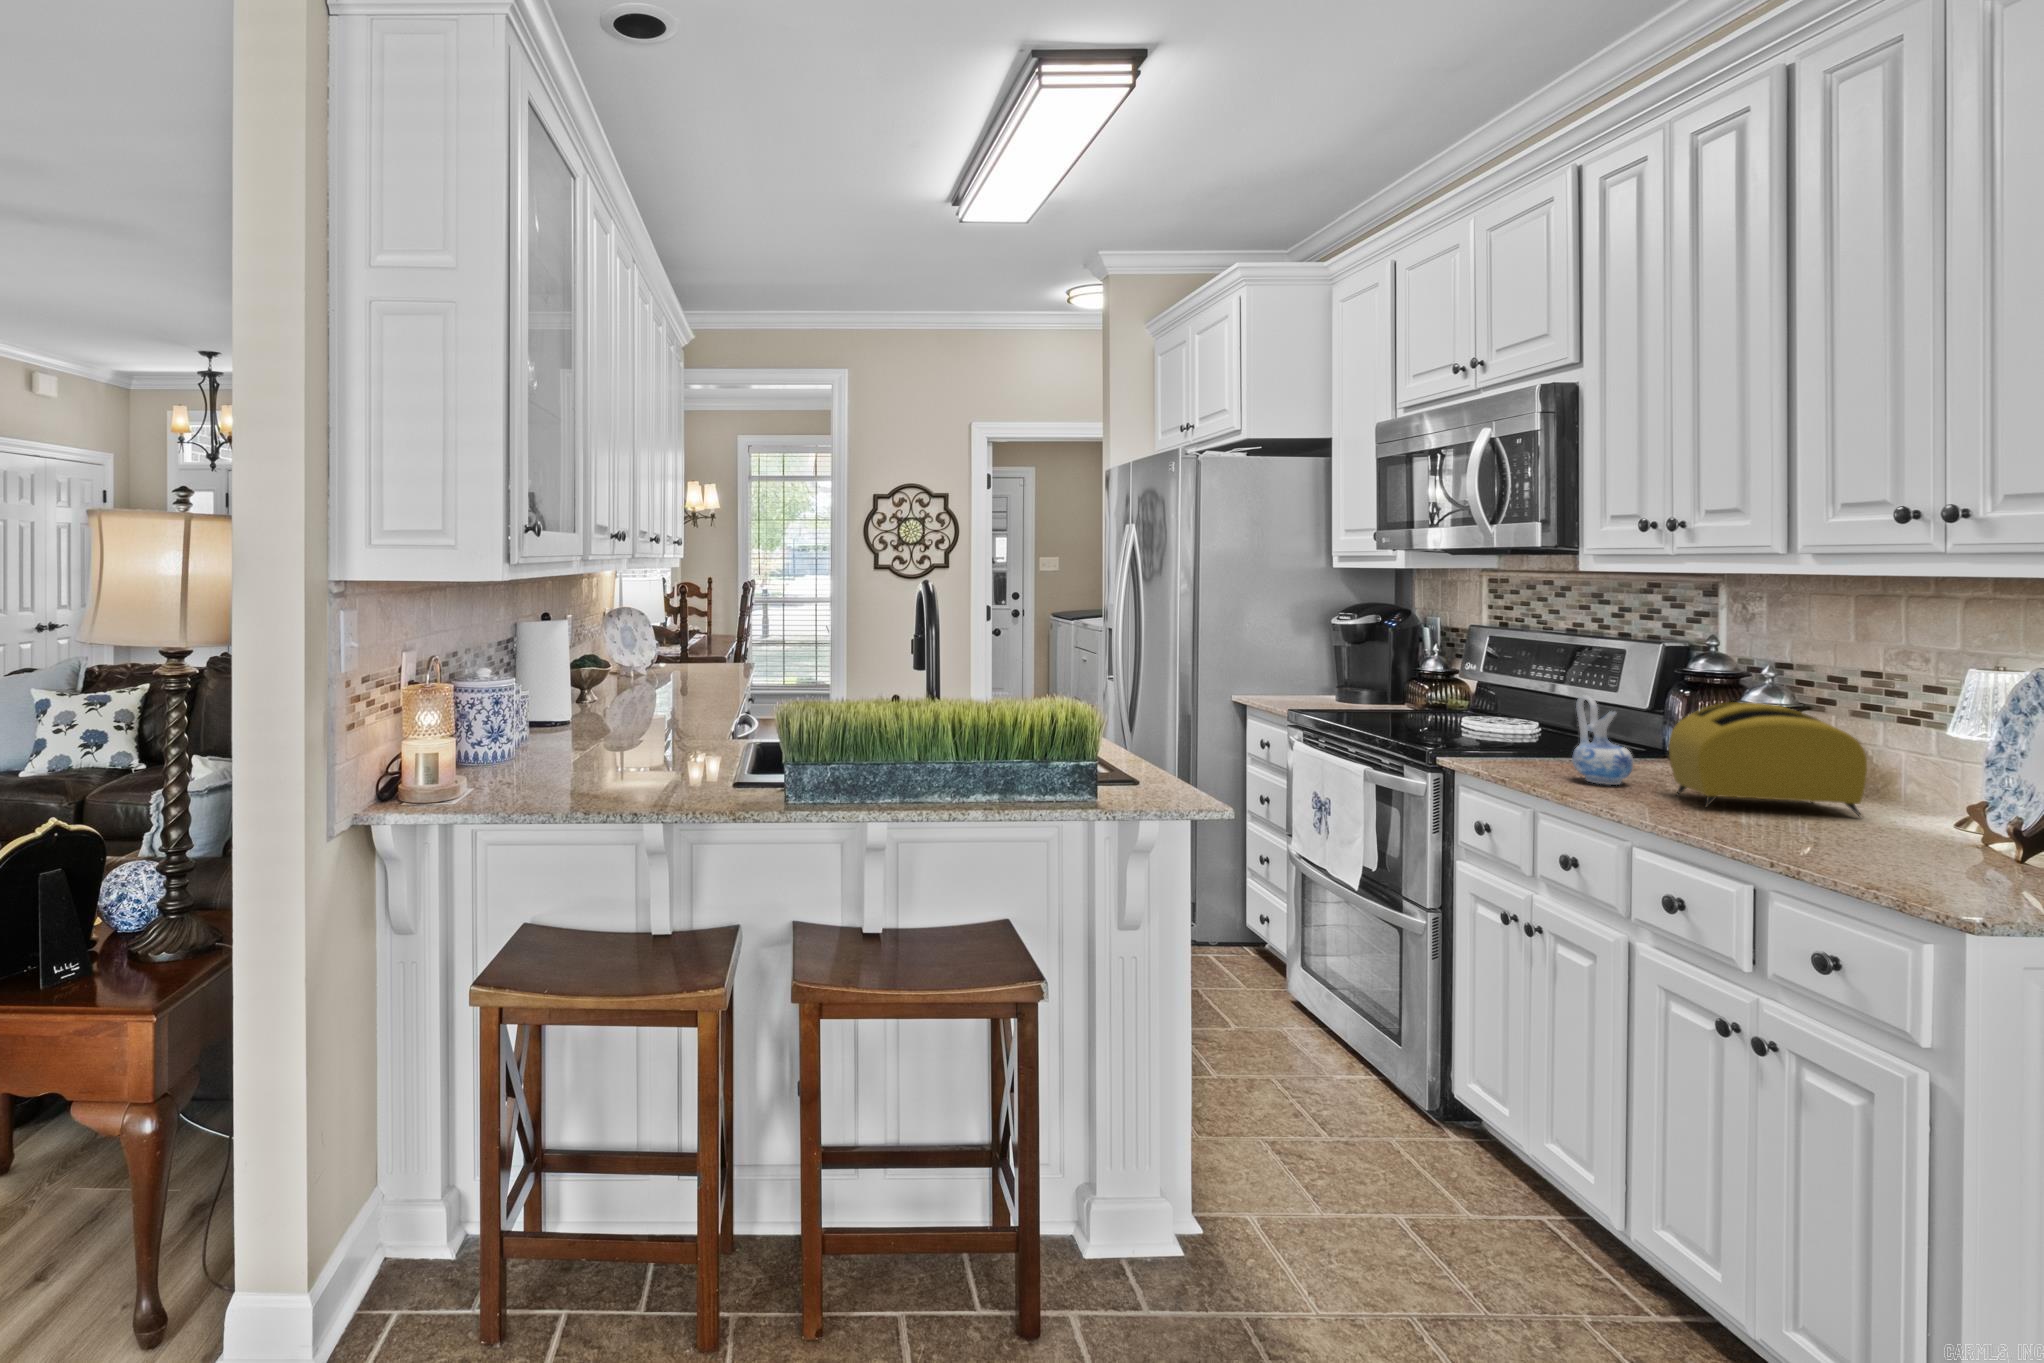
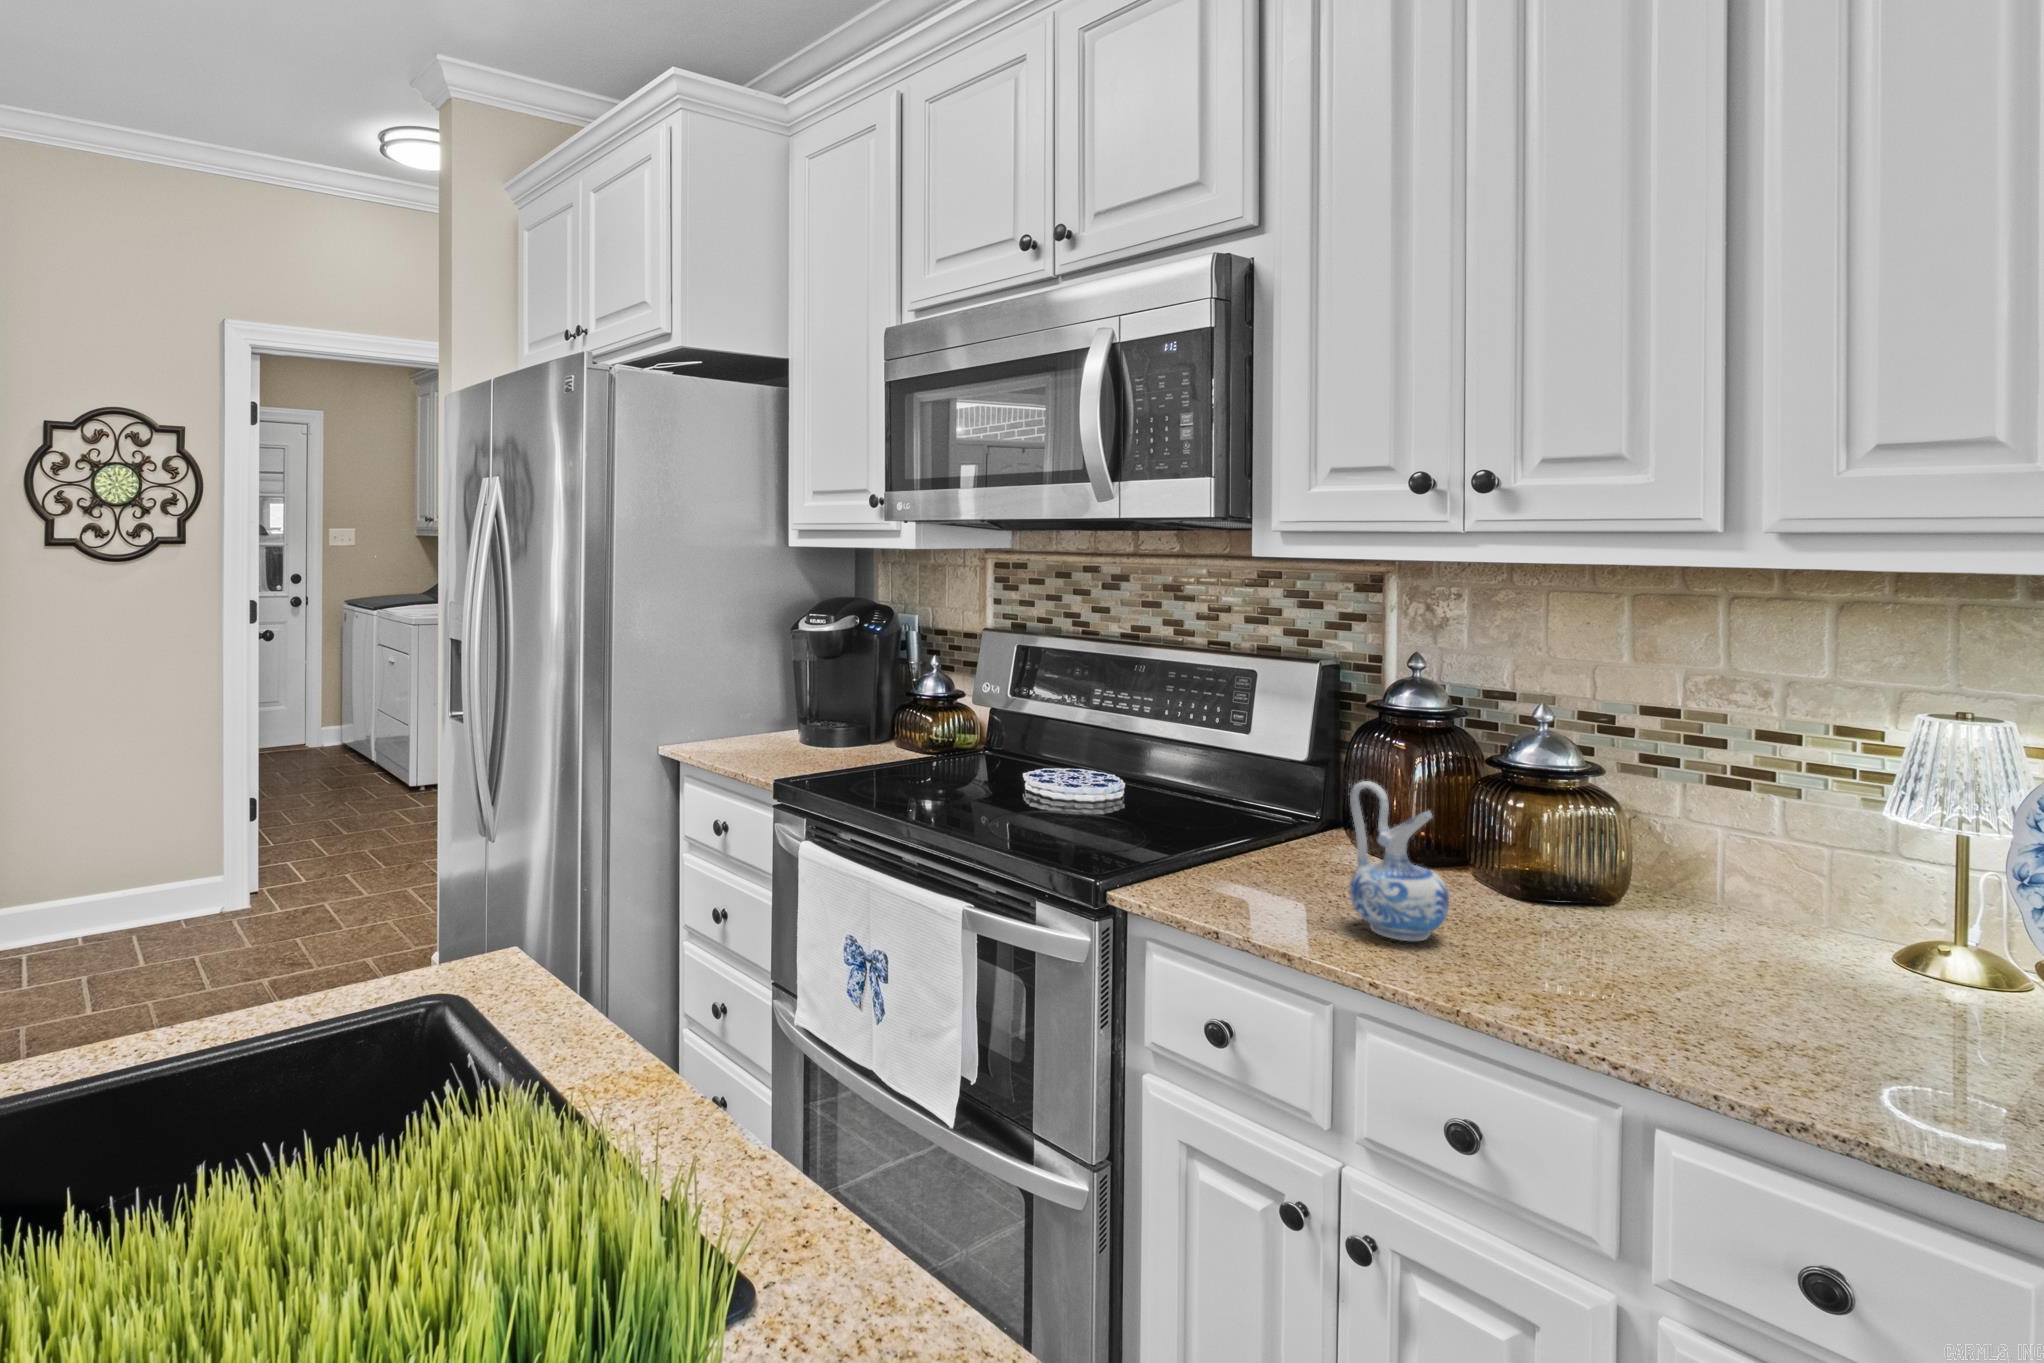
toaster: present [1669,701,1867,817] -> none [1519,782,1831,1001]

